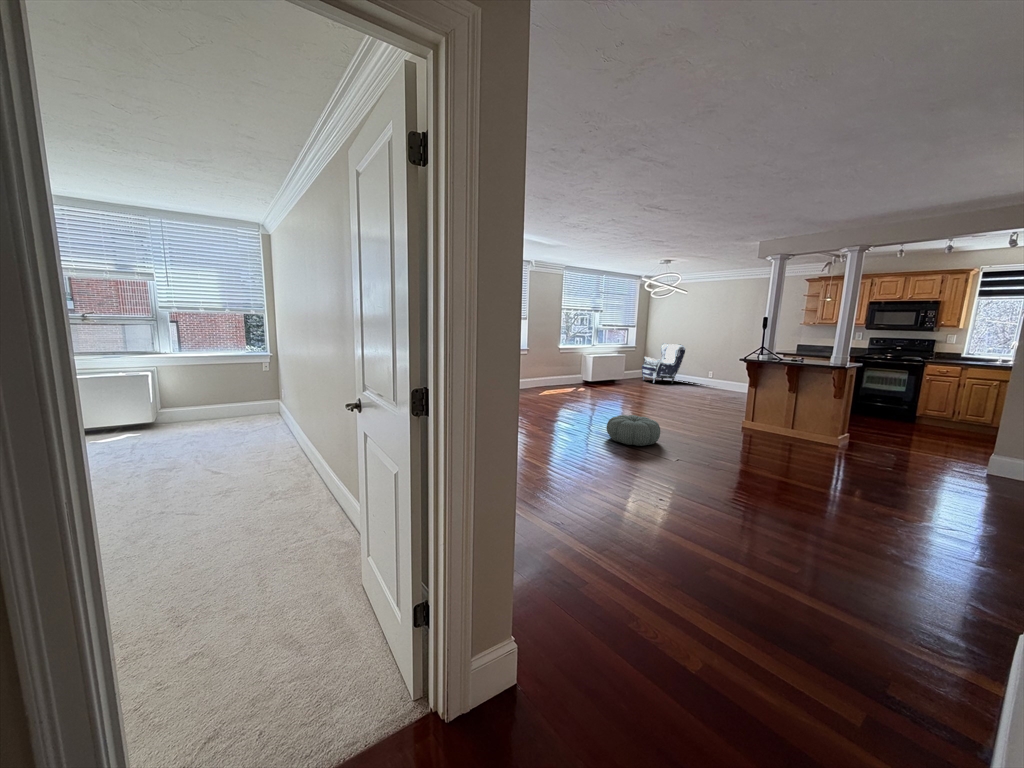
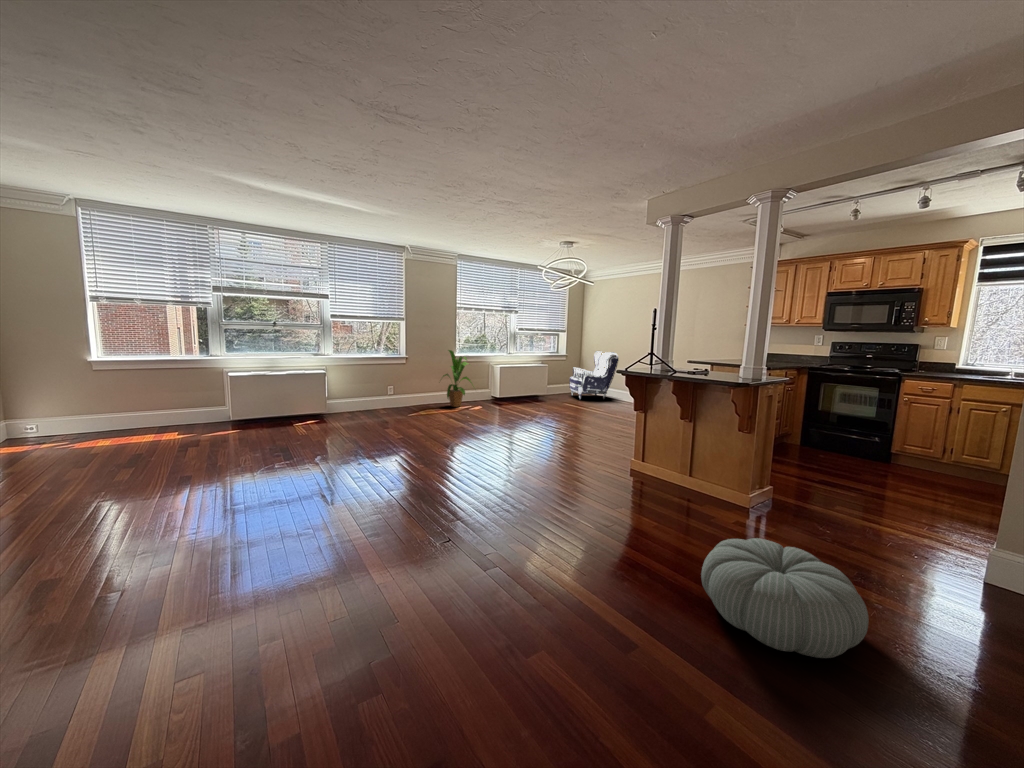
house plant: none [551,344,582,389] -> present [443,350,471,407]
pouf: present [607,415,660,446] -> present [701,538,868,658]

